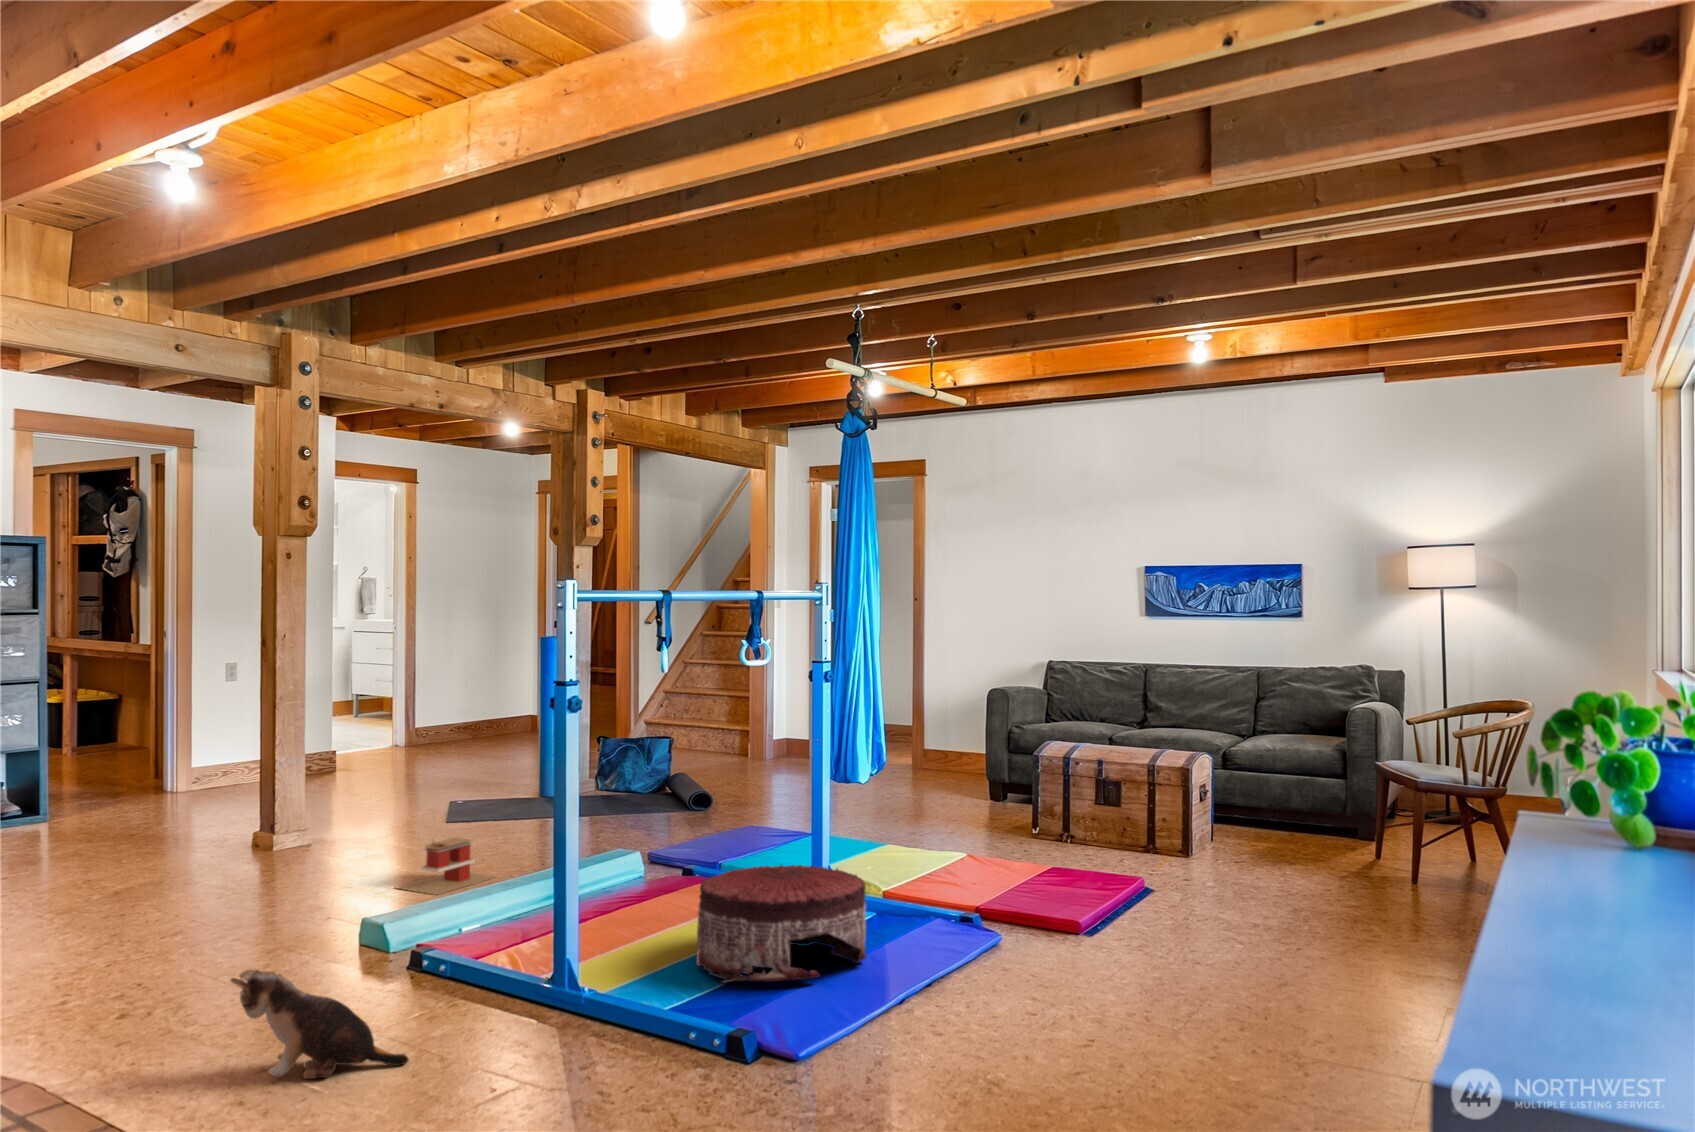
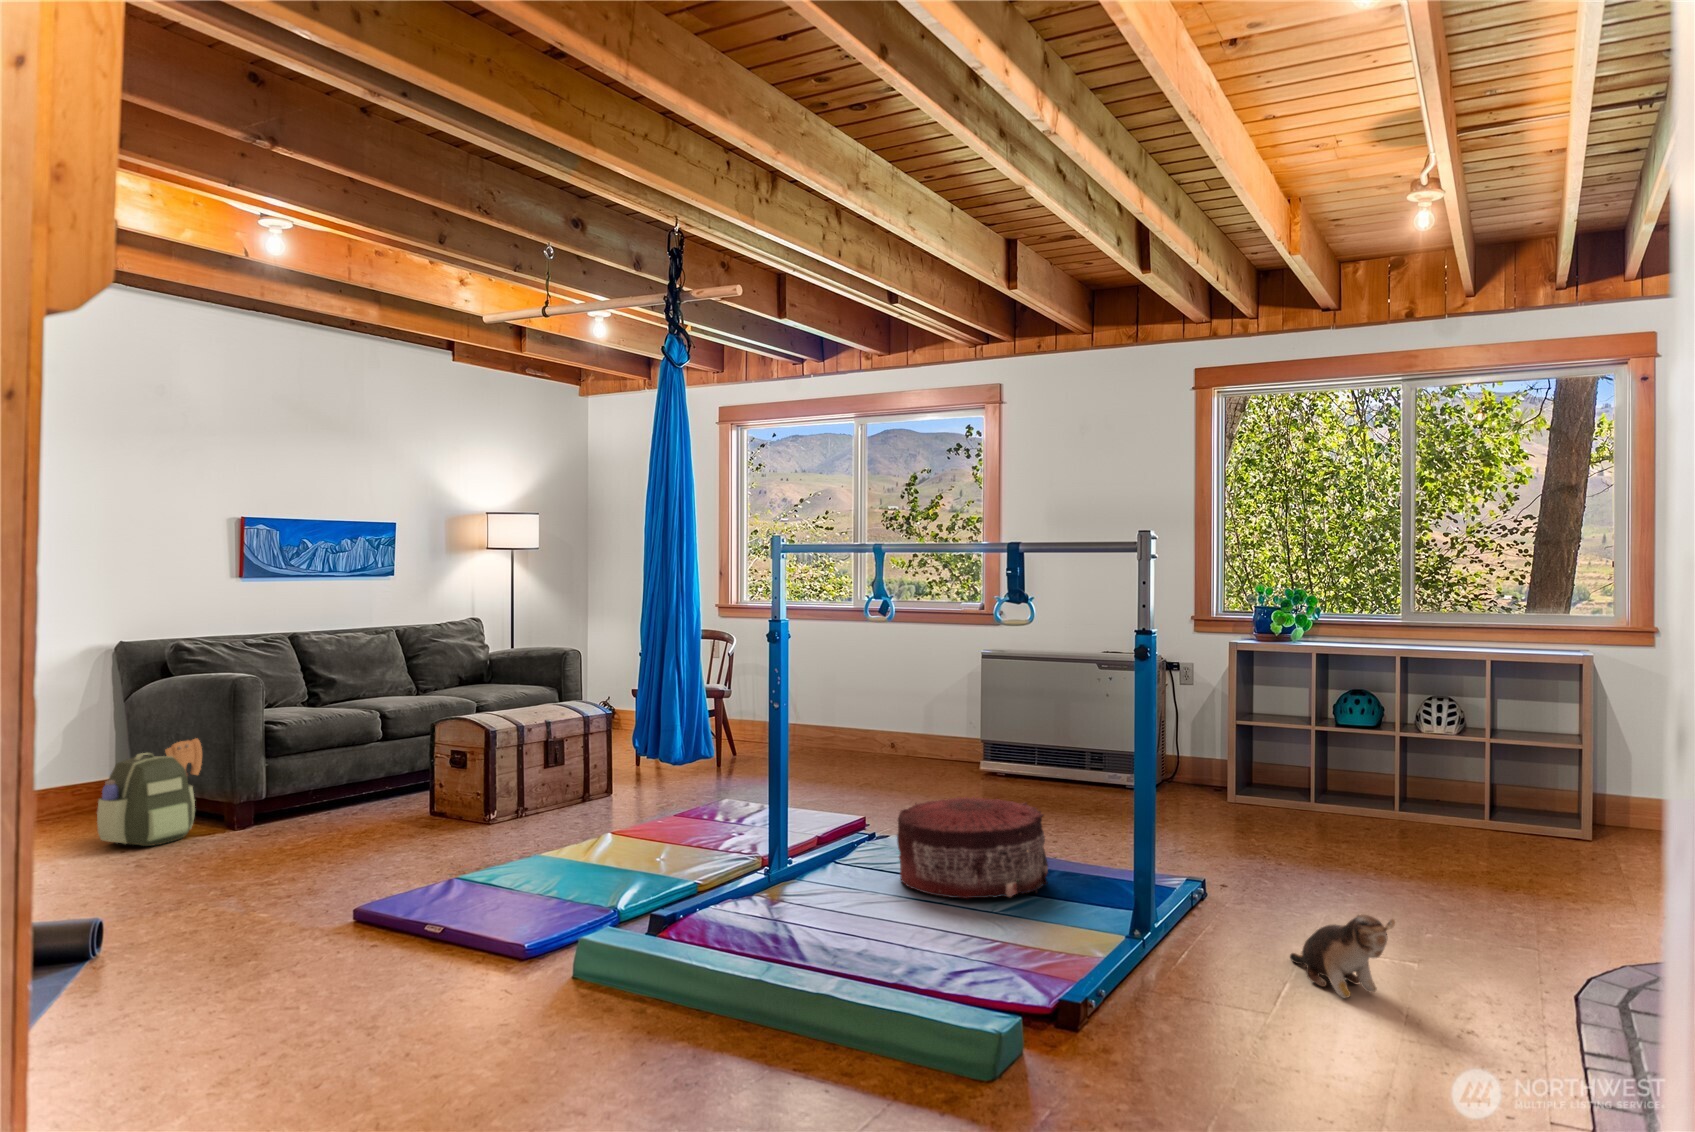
backpack: none [926,728,993,794] -> present [97,739,202,846]
toy house: present [397,837,495,895] -> none [568,990,744,1108]

